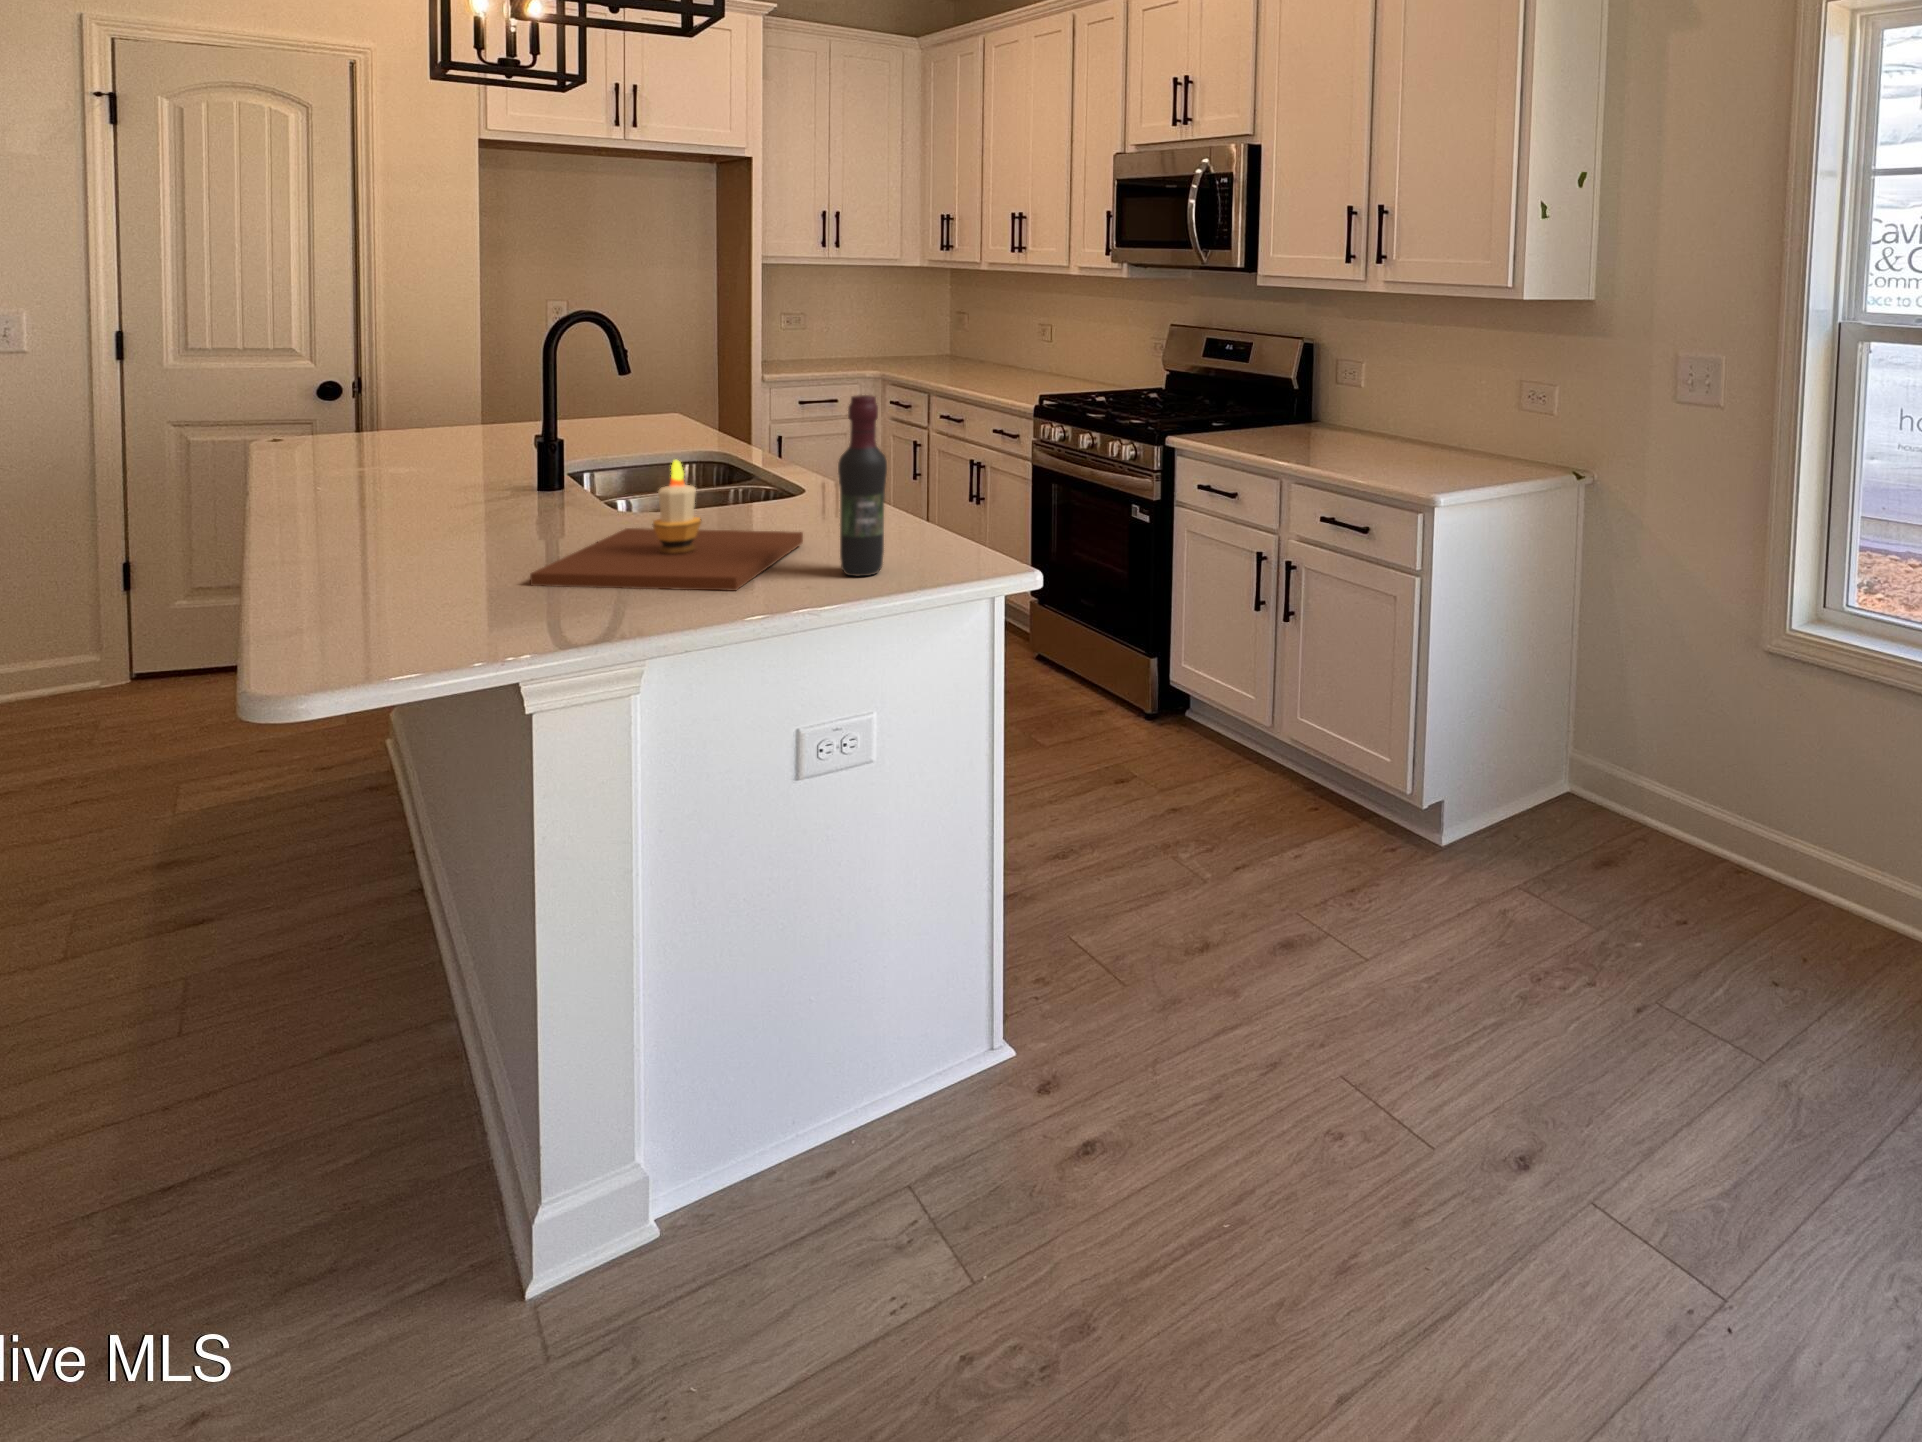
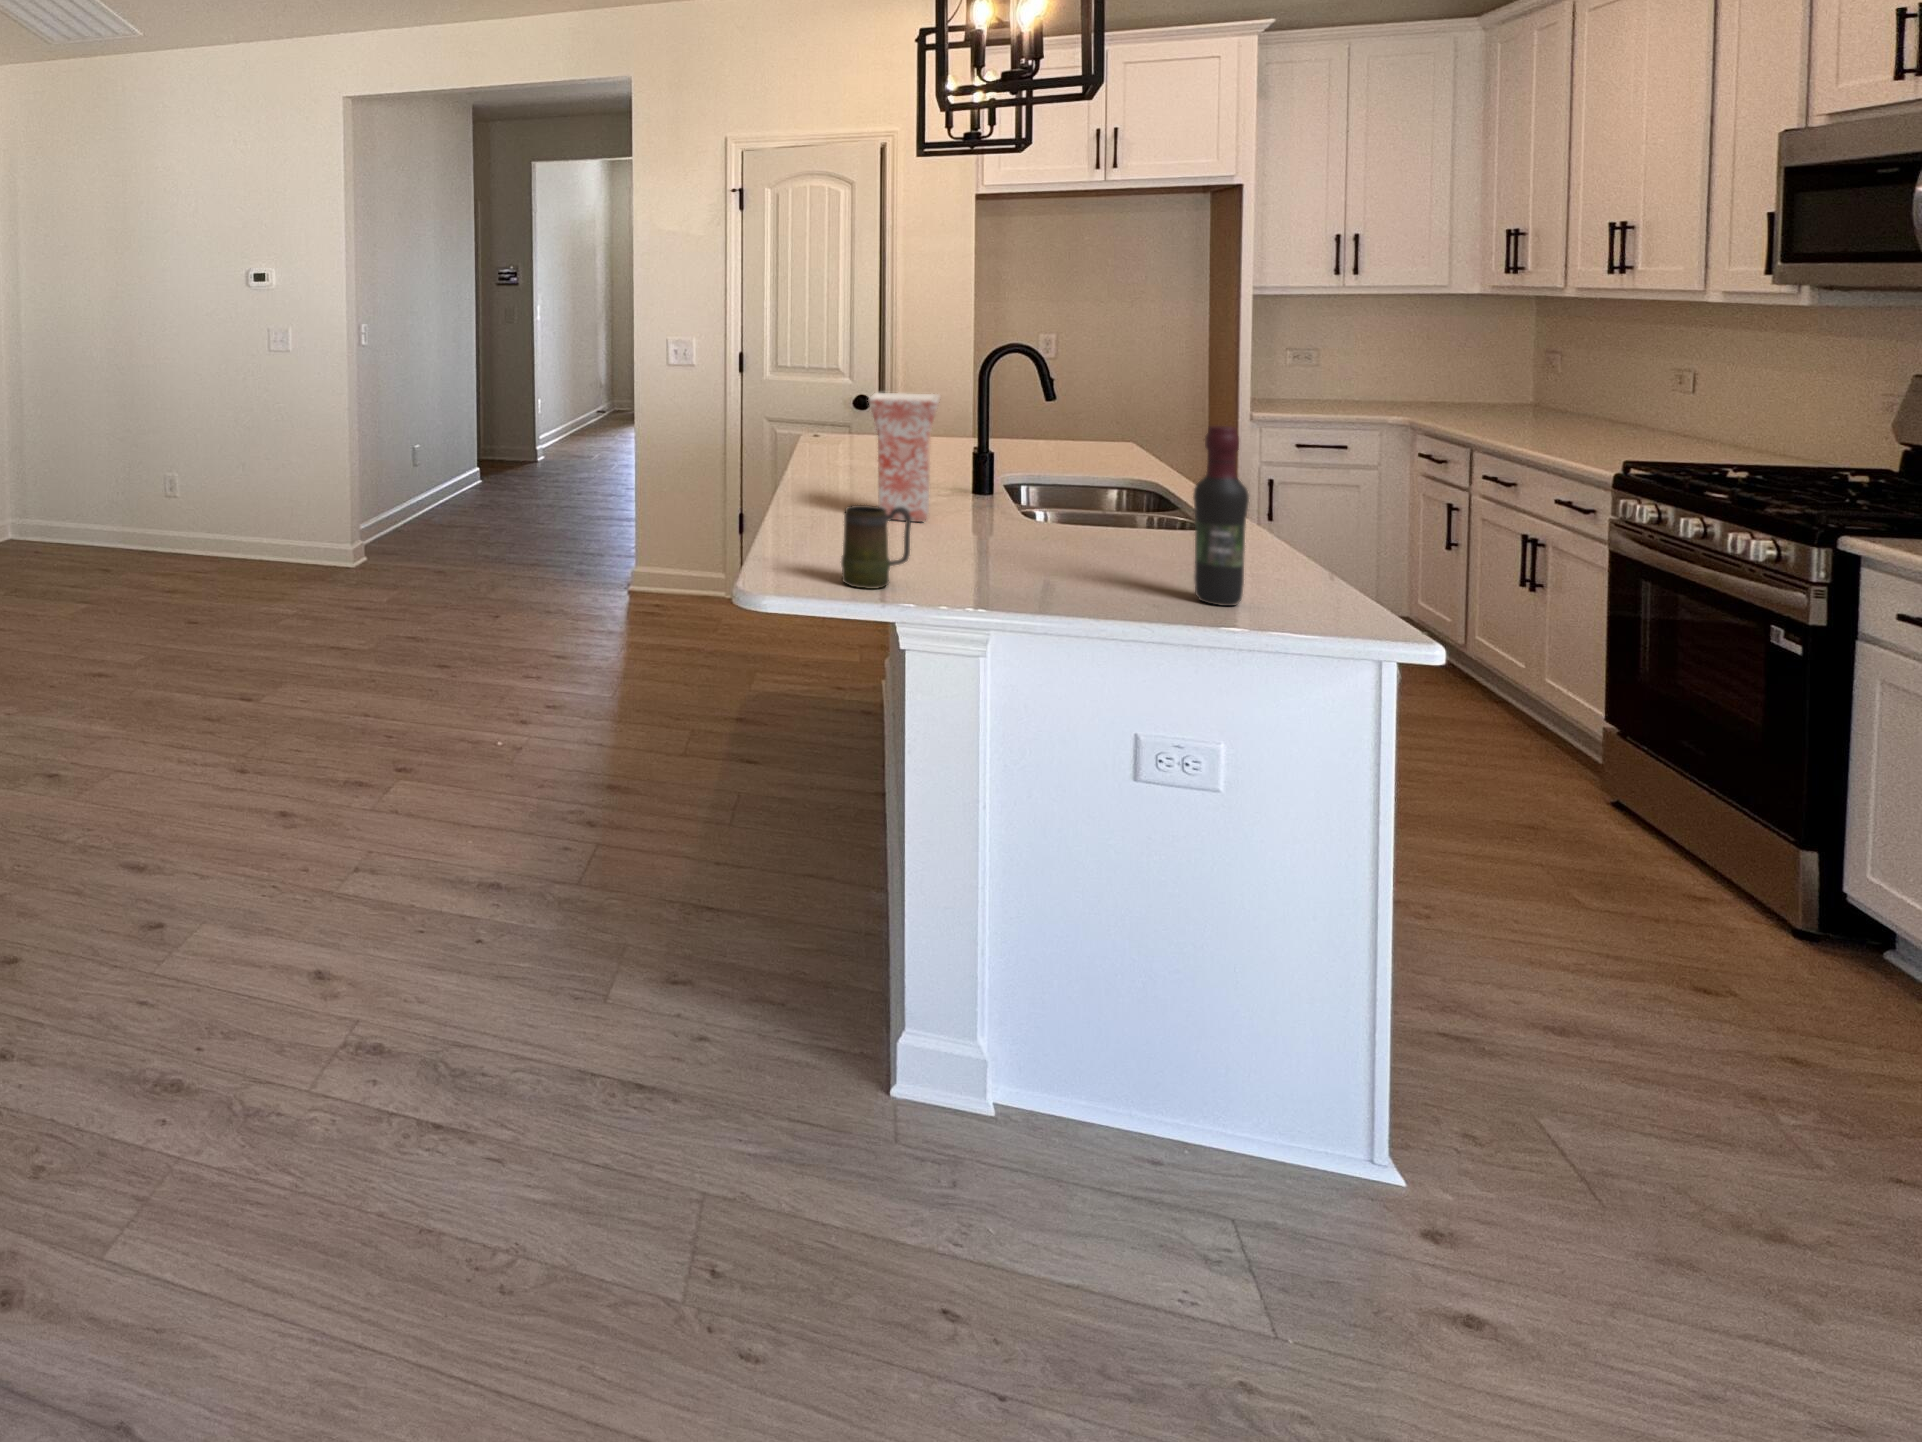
vase: none [424,379,523,544] -> present [869,393,941,522]
candle: present [530,460,803,591] -> none [922,470,1175,592]
mug: none [440,530,540,649] -> present [841,505,912,589]

